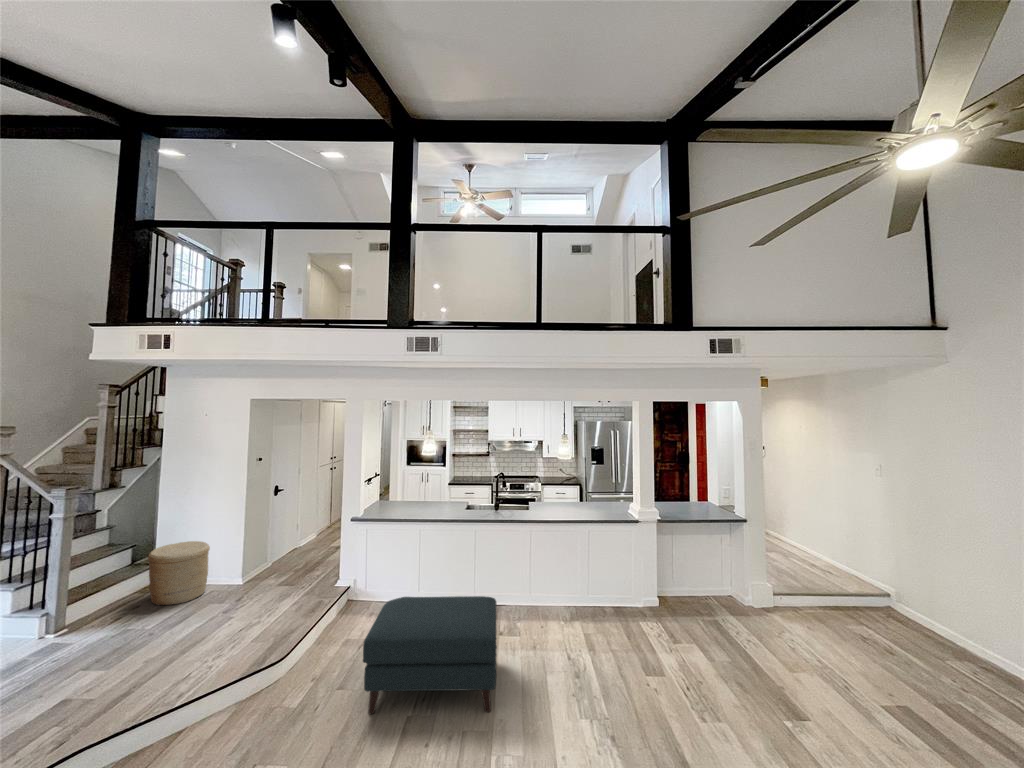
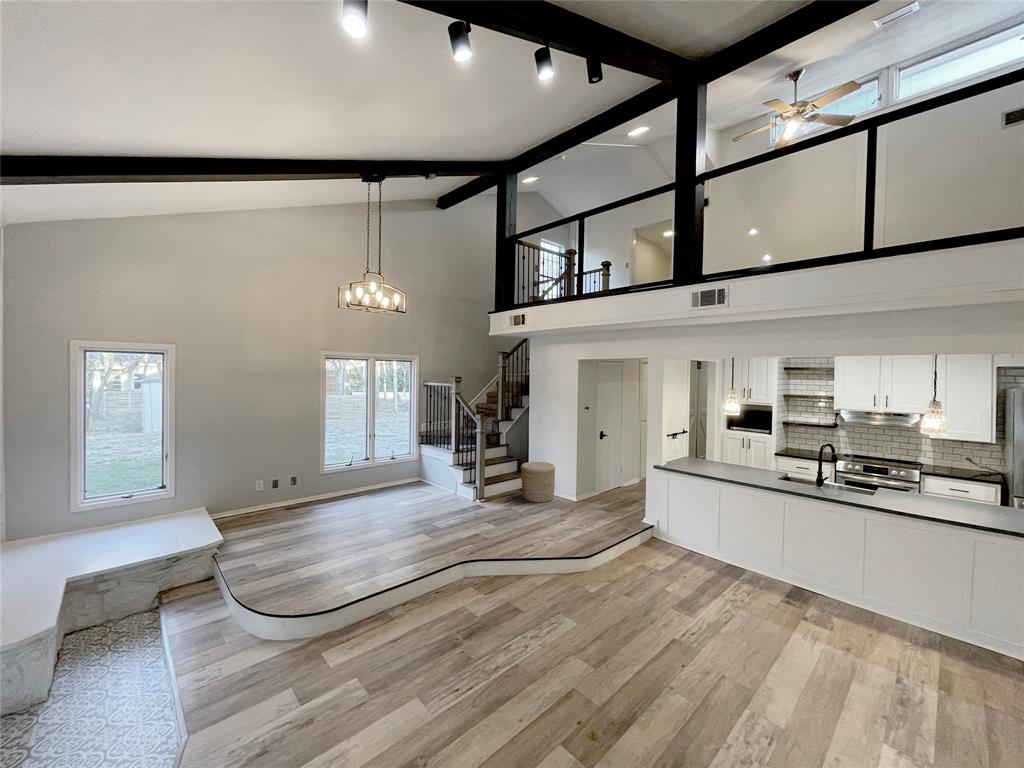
ottoman: present [363,596,497,714] -> none [638,539,788,676]

